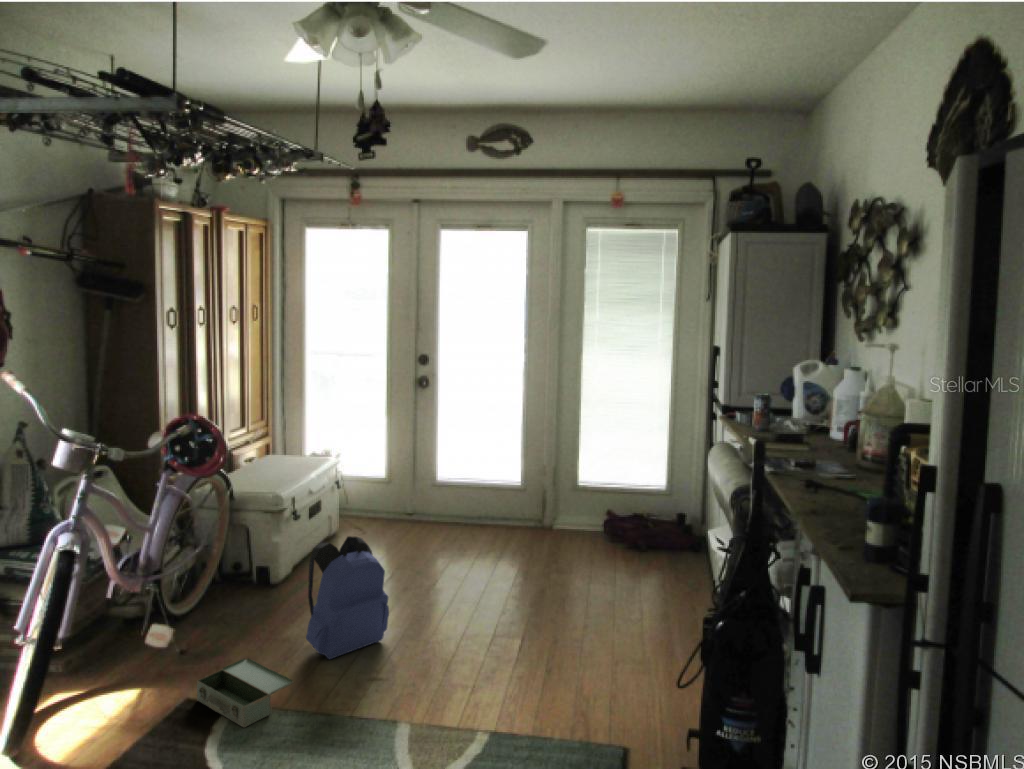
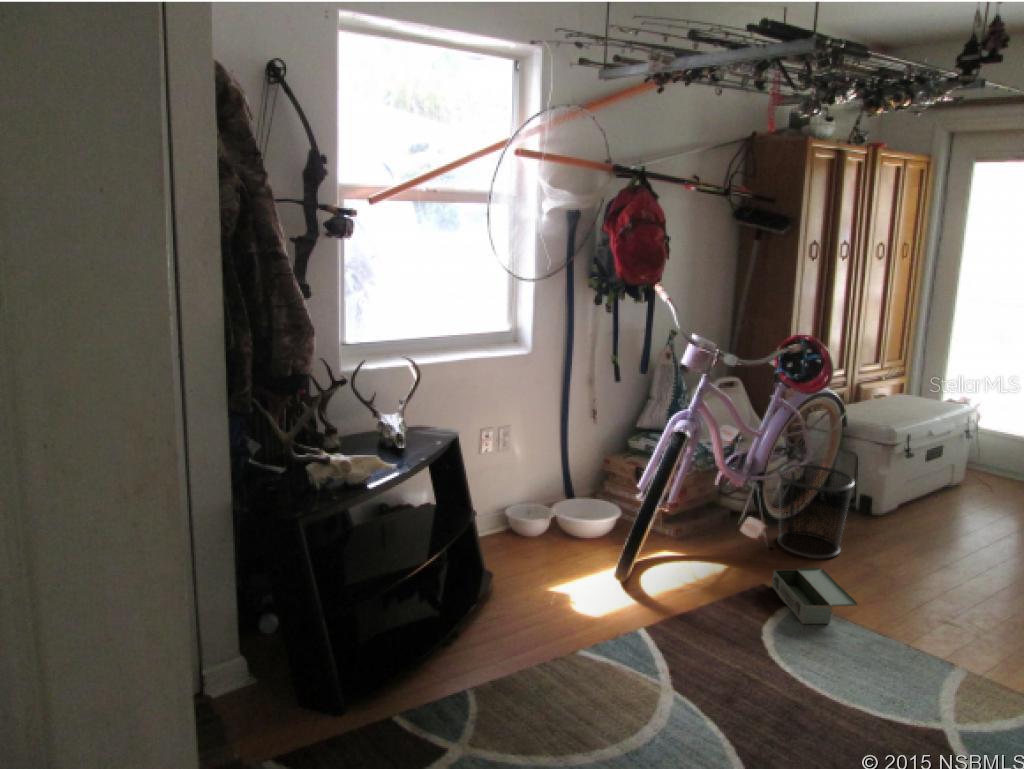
backpack: present [306,536,389,659] -> none [886,486,989,606]
waste bin: none [177,547,260,653] -> present [777,464,855,558]

